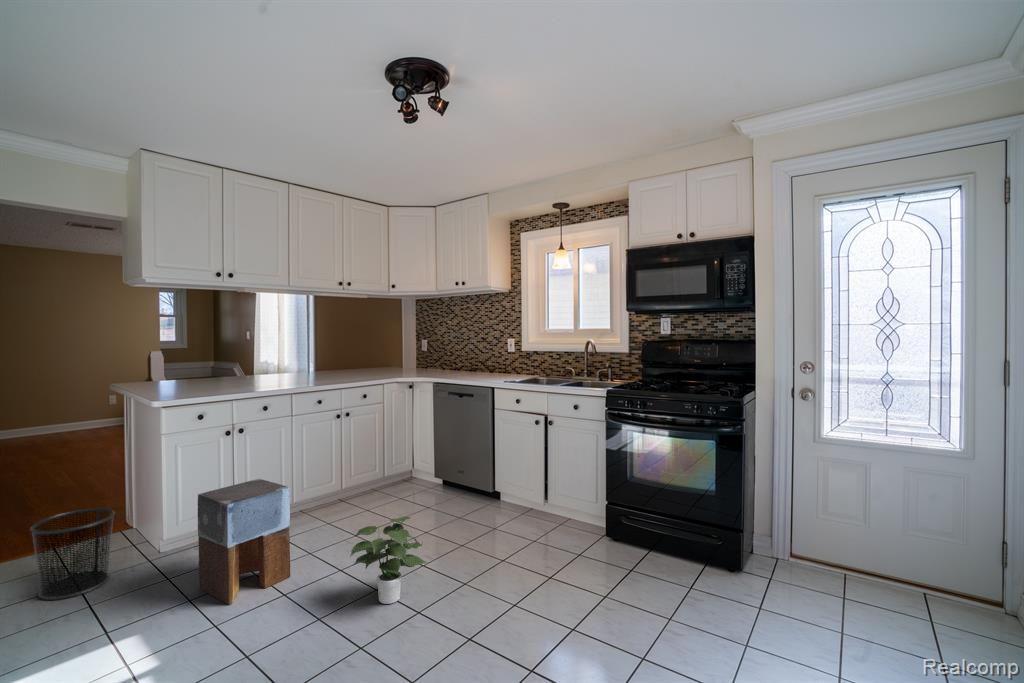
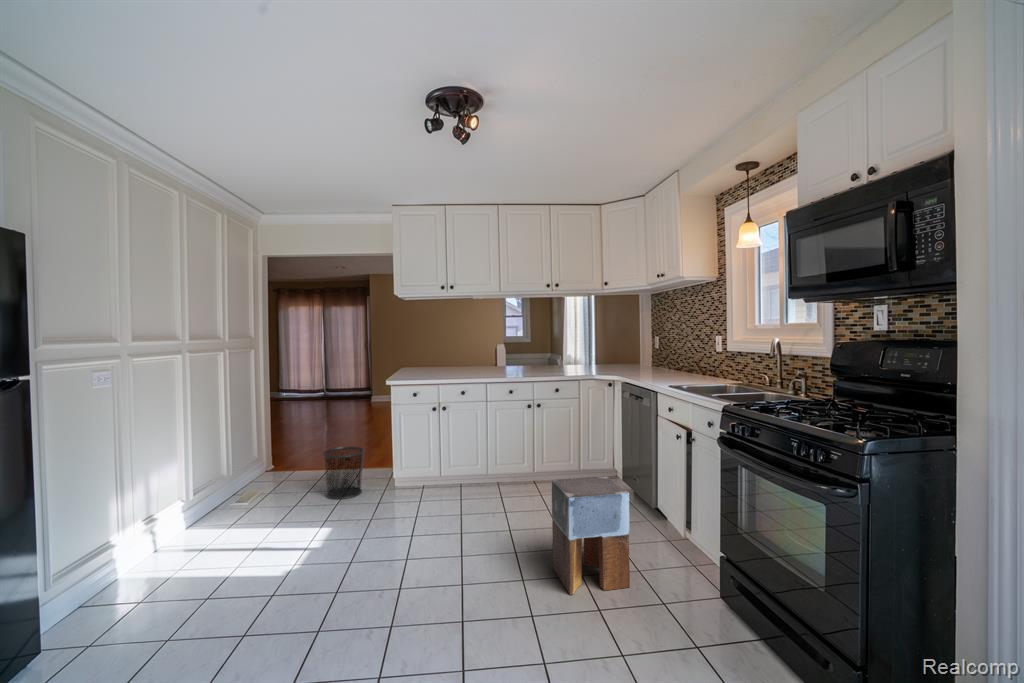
stool: present [198,479,290,605] -> present [552,477,630,595]
potted plant: present [351,517,427,604] -> none [430,499,493,573]

